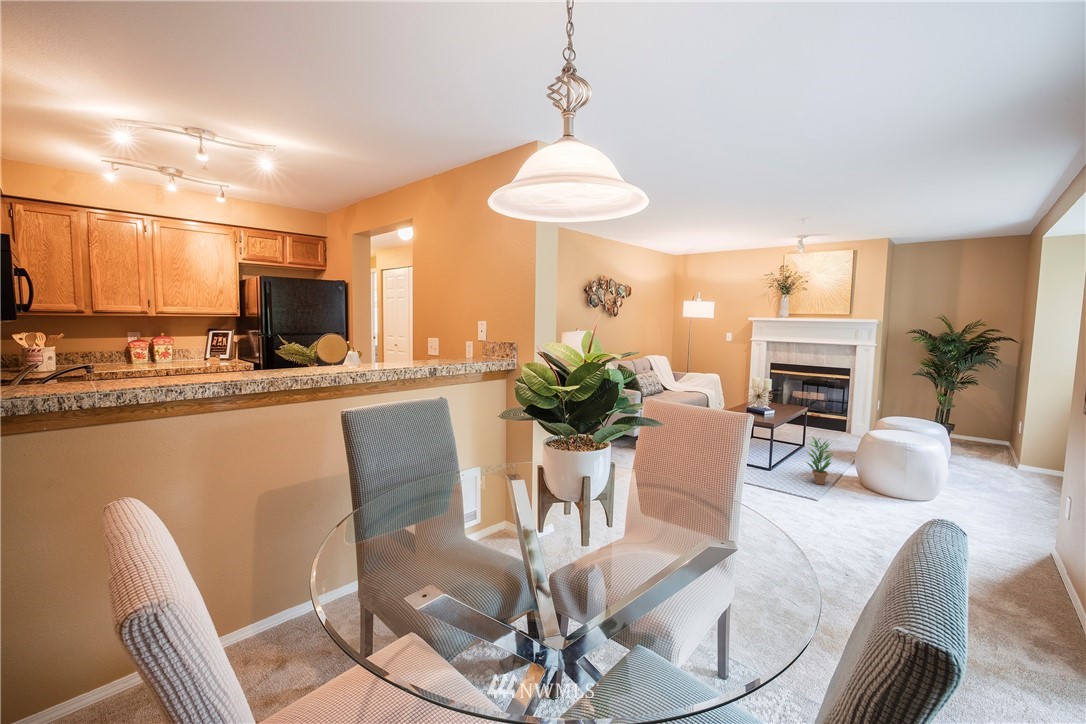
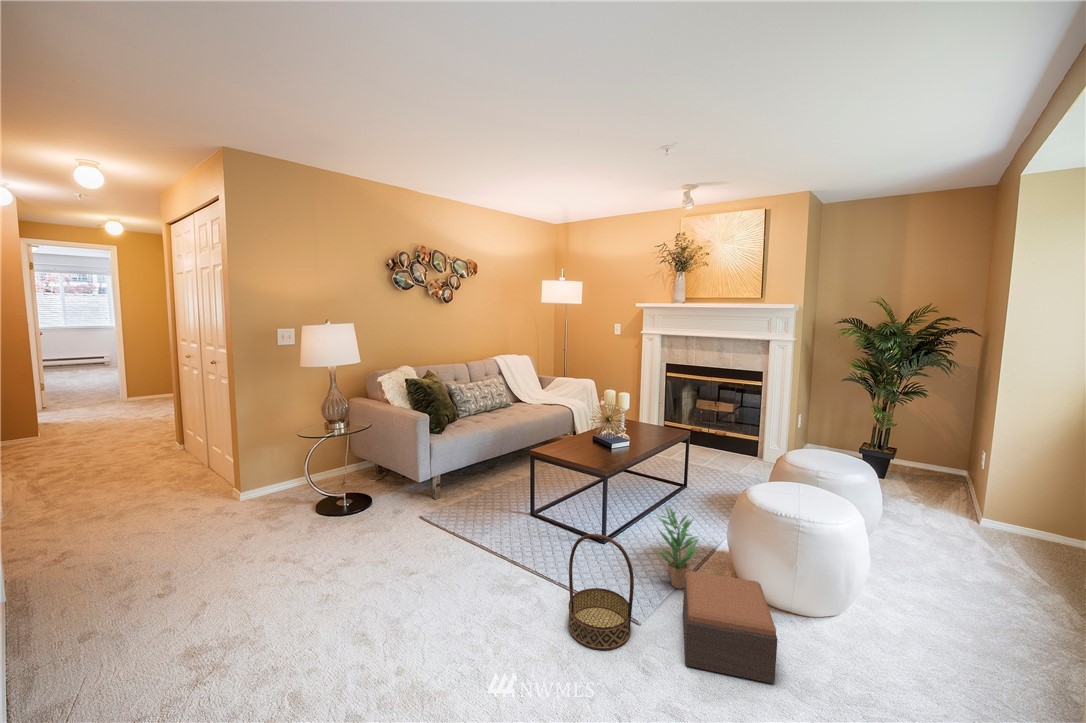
basket: none [765,443,806,501] -> present [568,534,634,650]
footstool: none [828,467,890,513] -> present [683,571,777,684]

